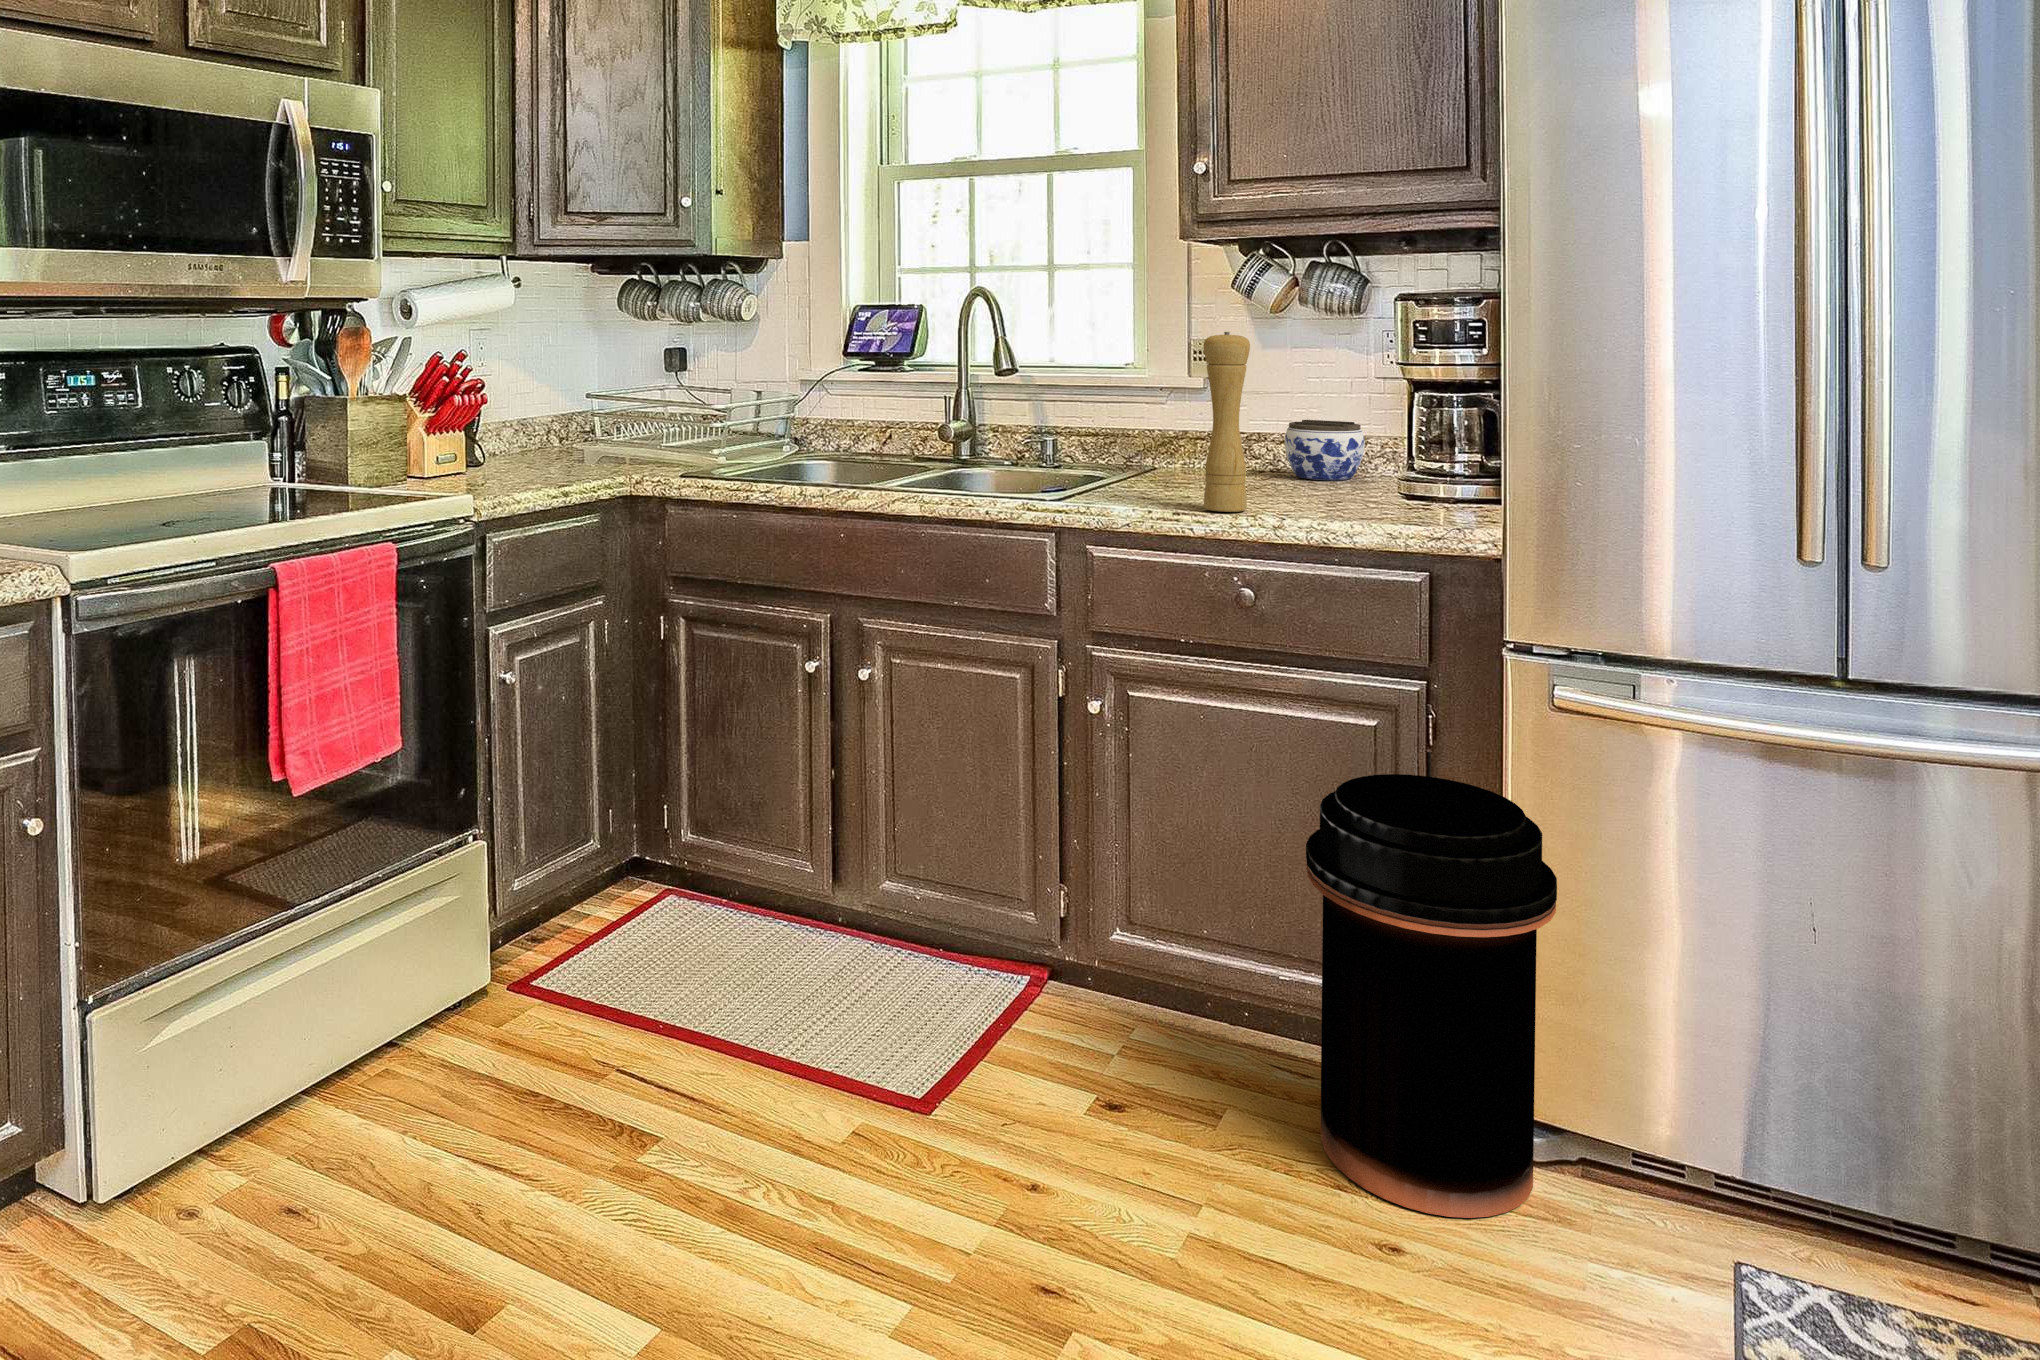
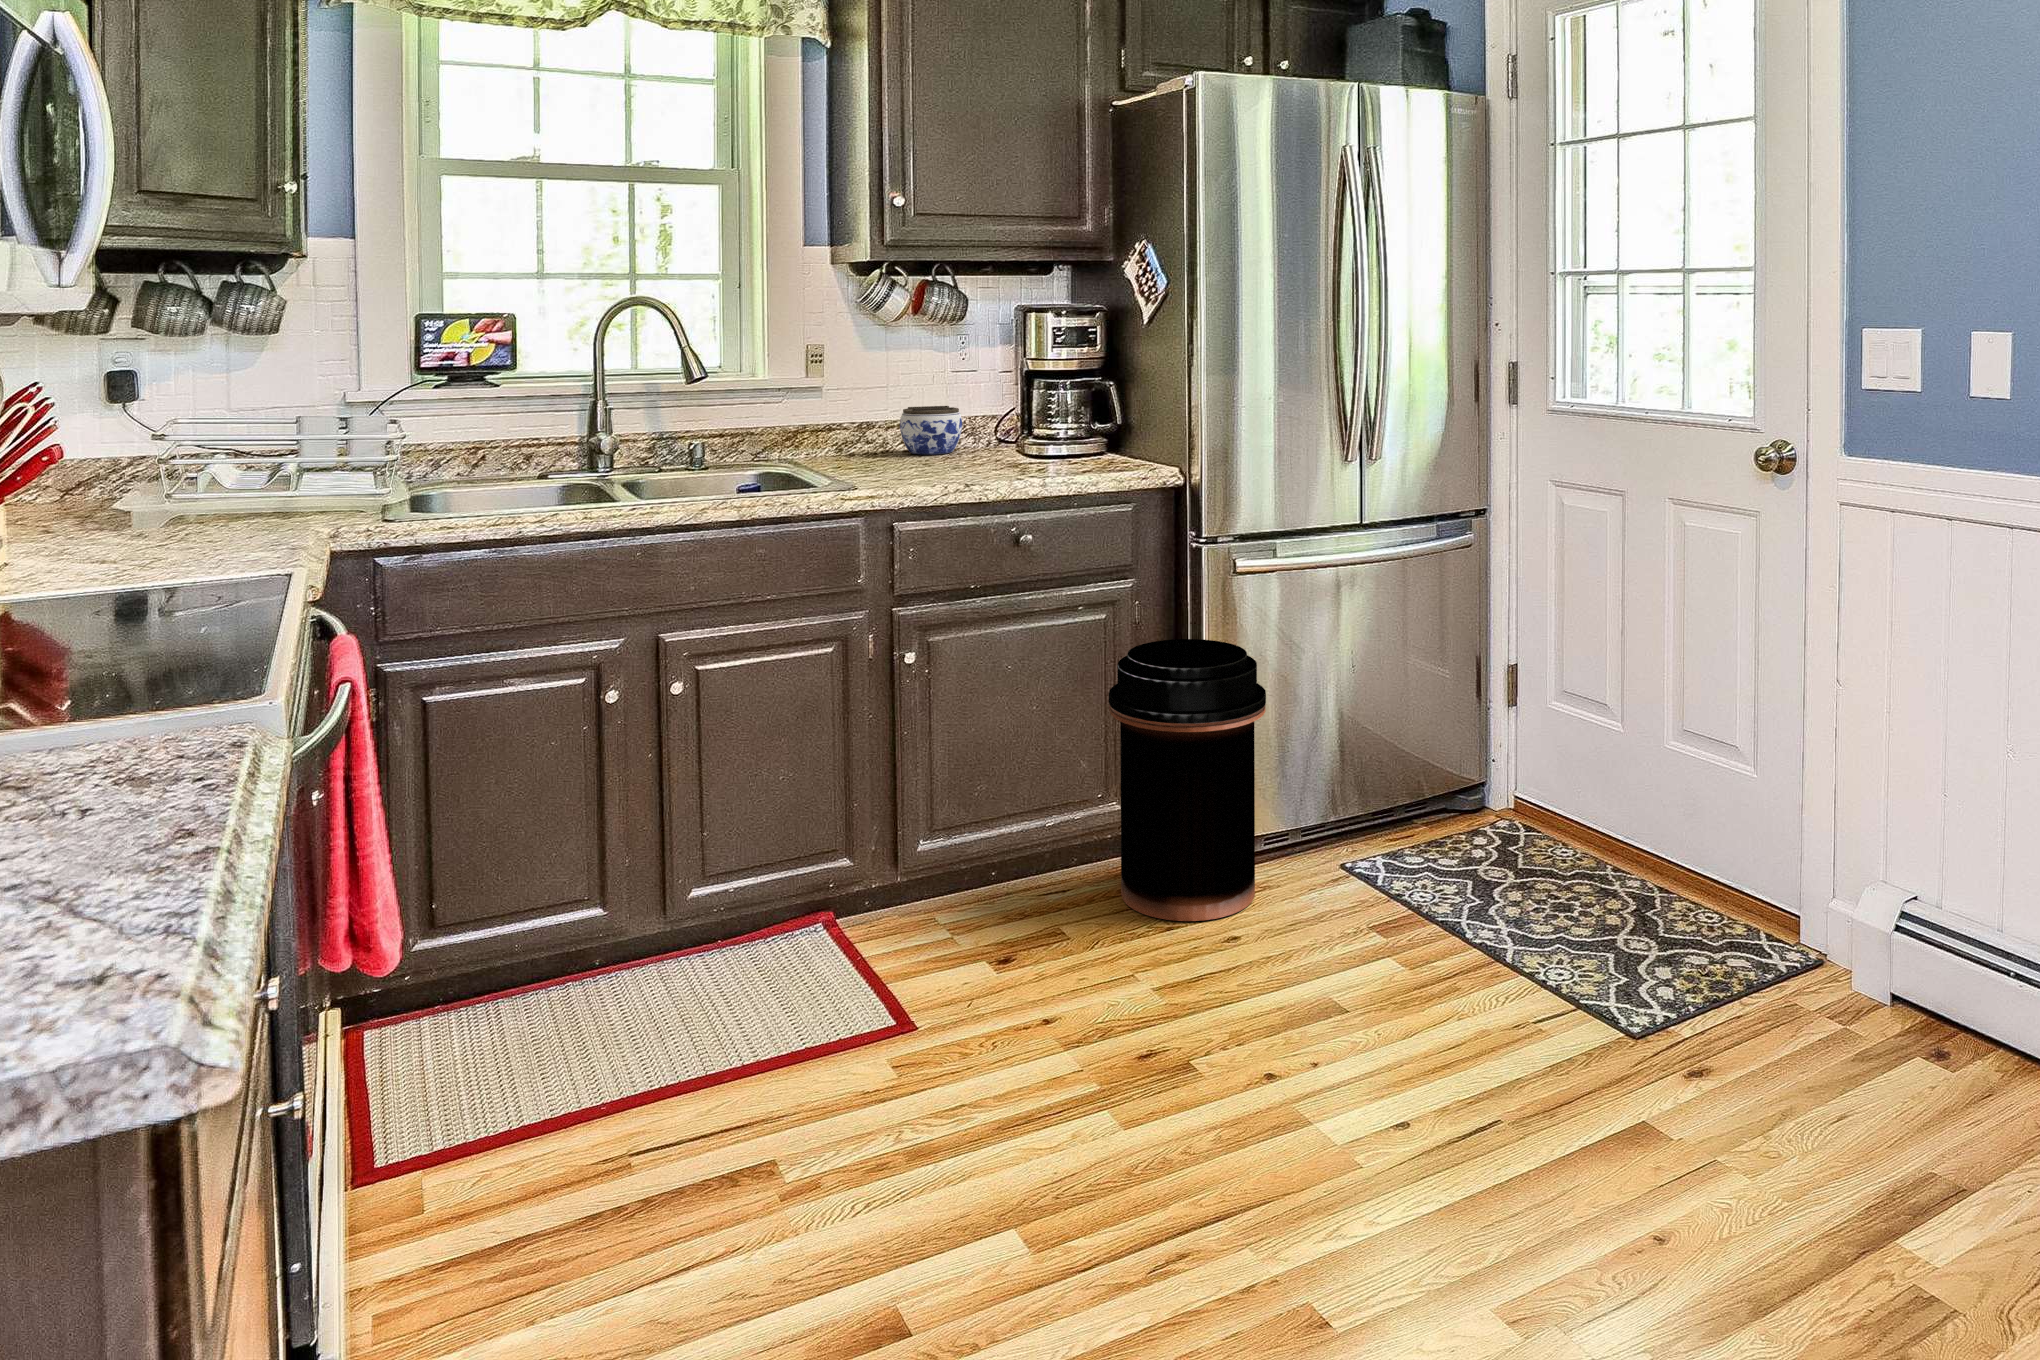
pepper mill: present [1203,332,1250,512] -> none [963,336,1000,480]

